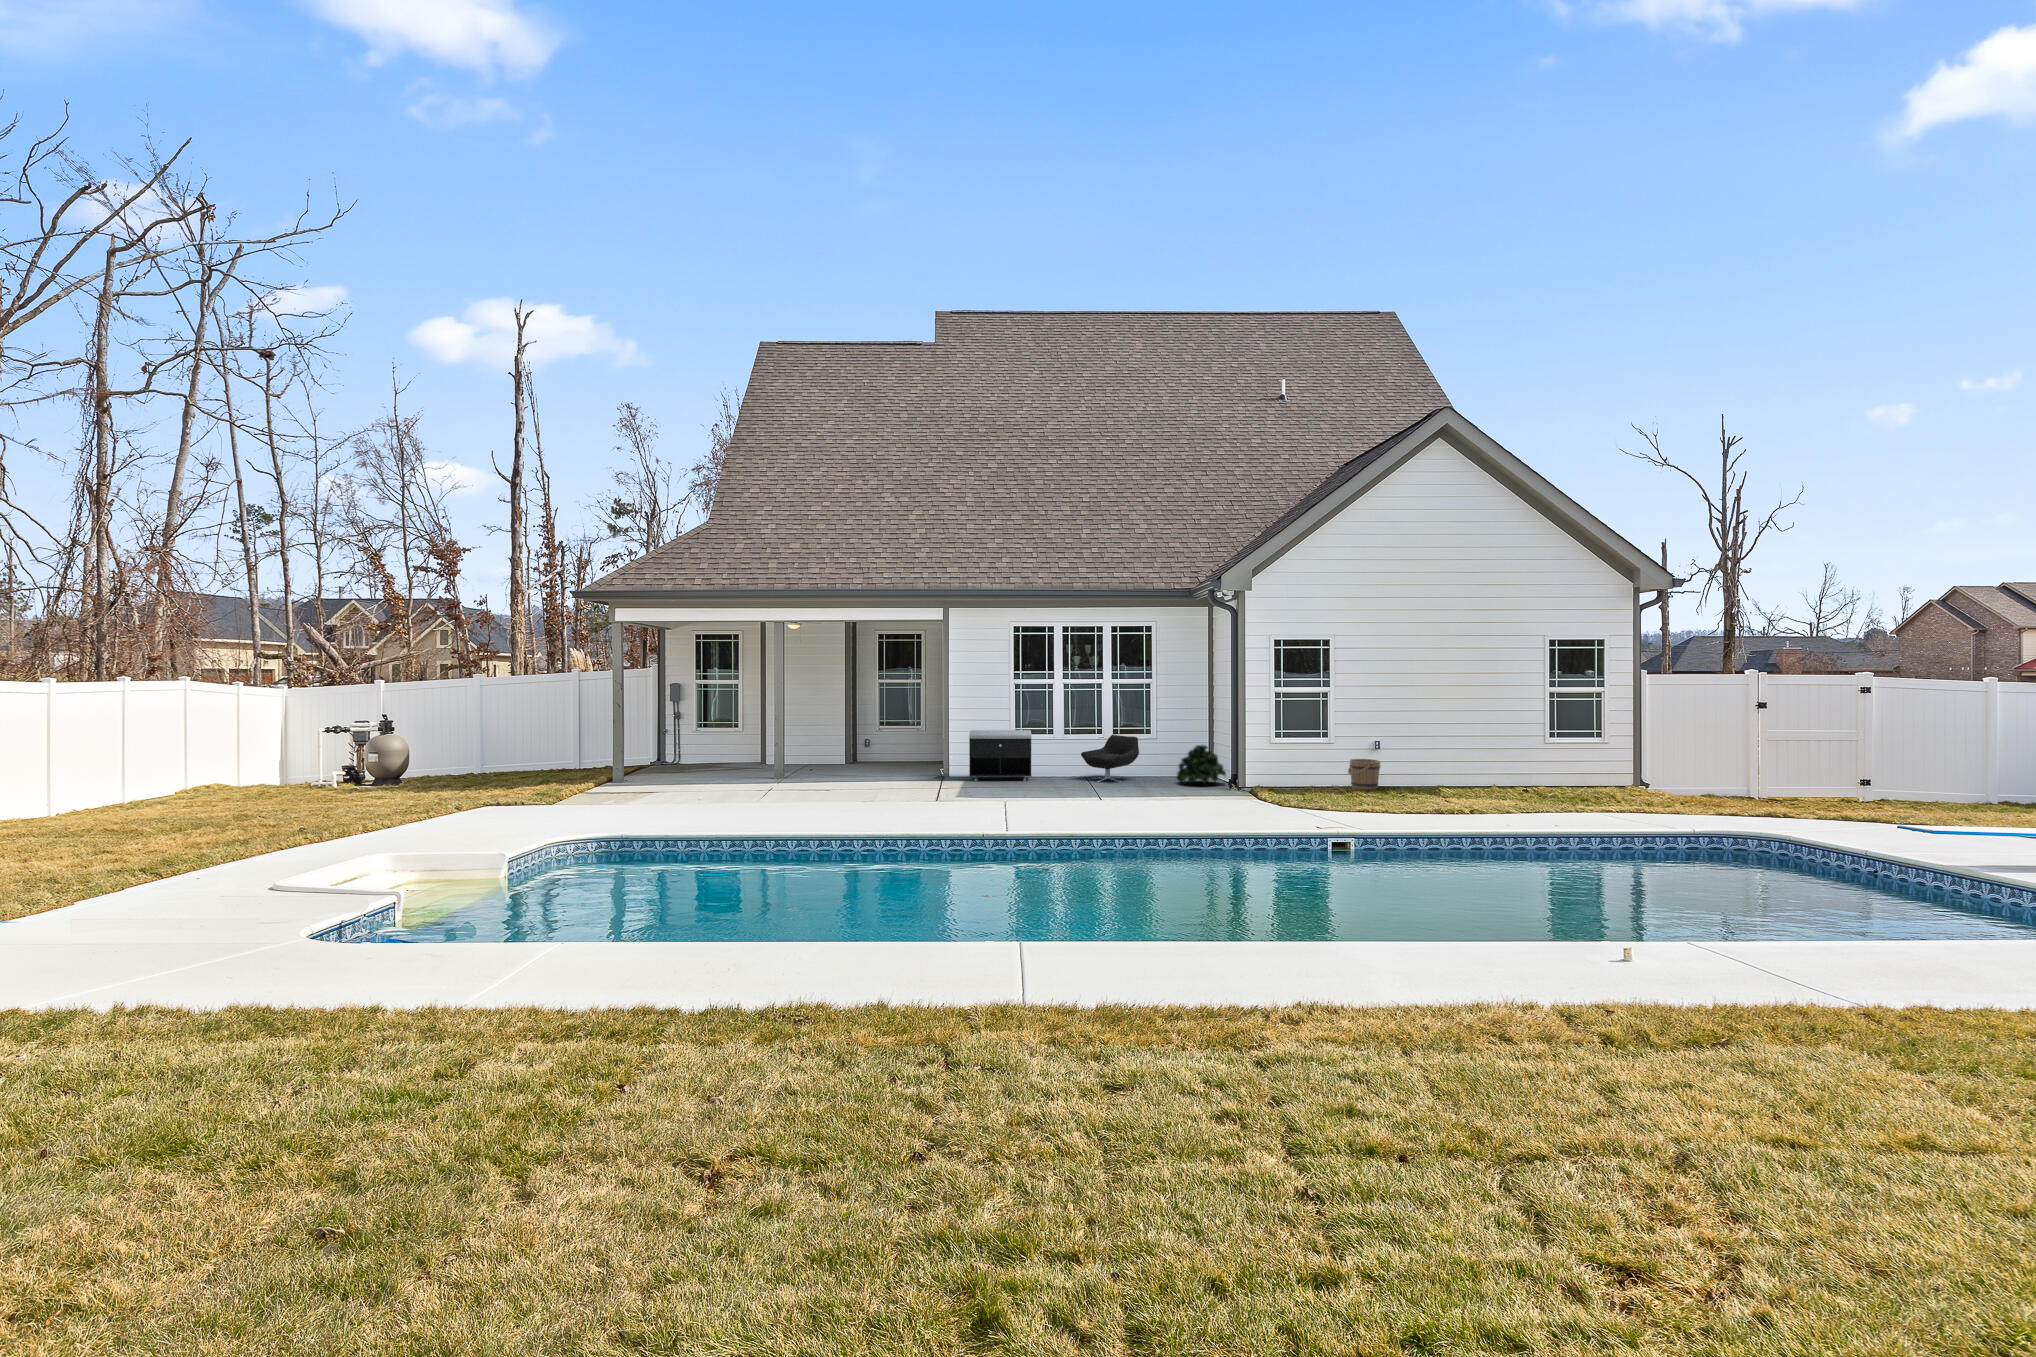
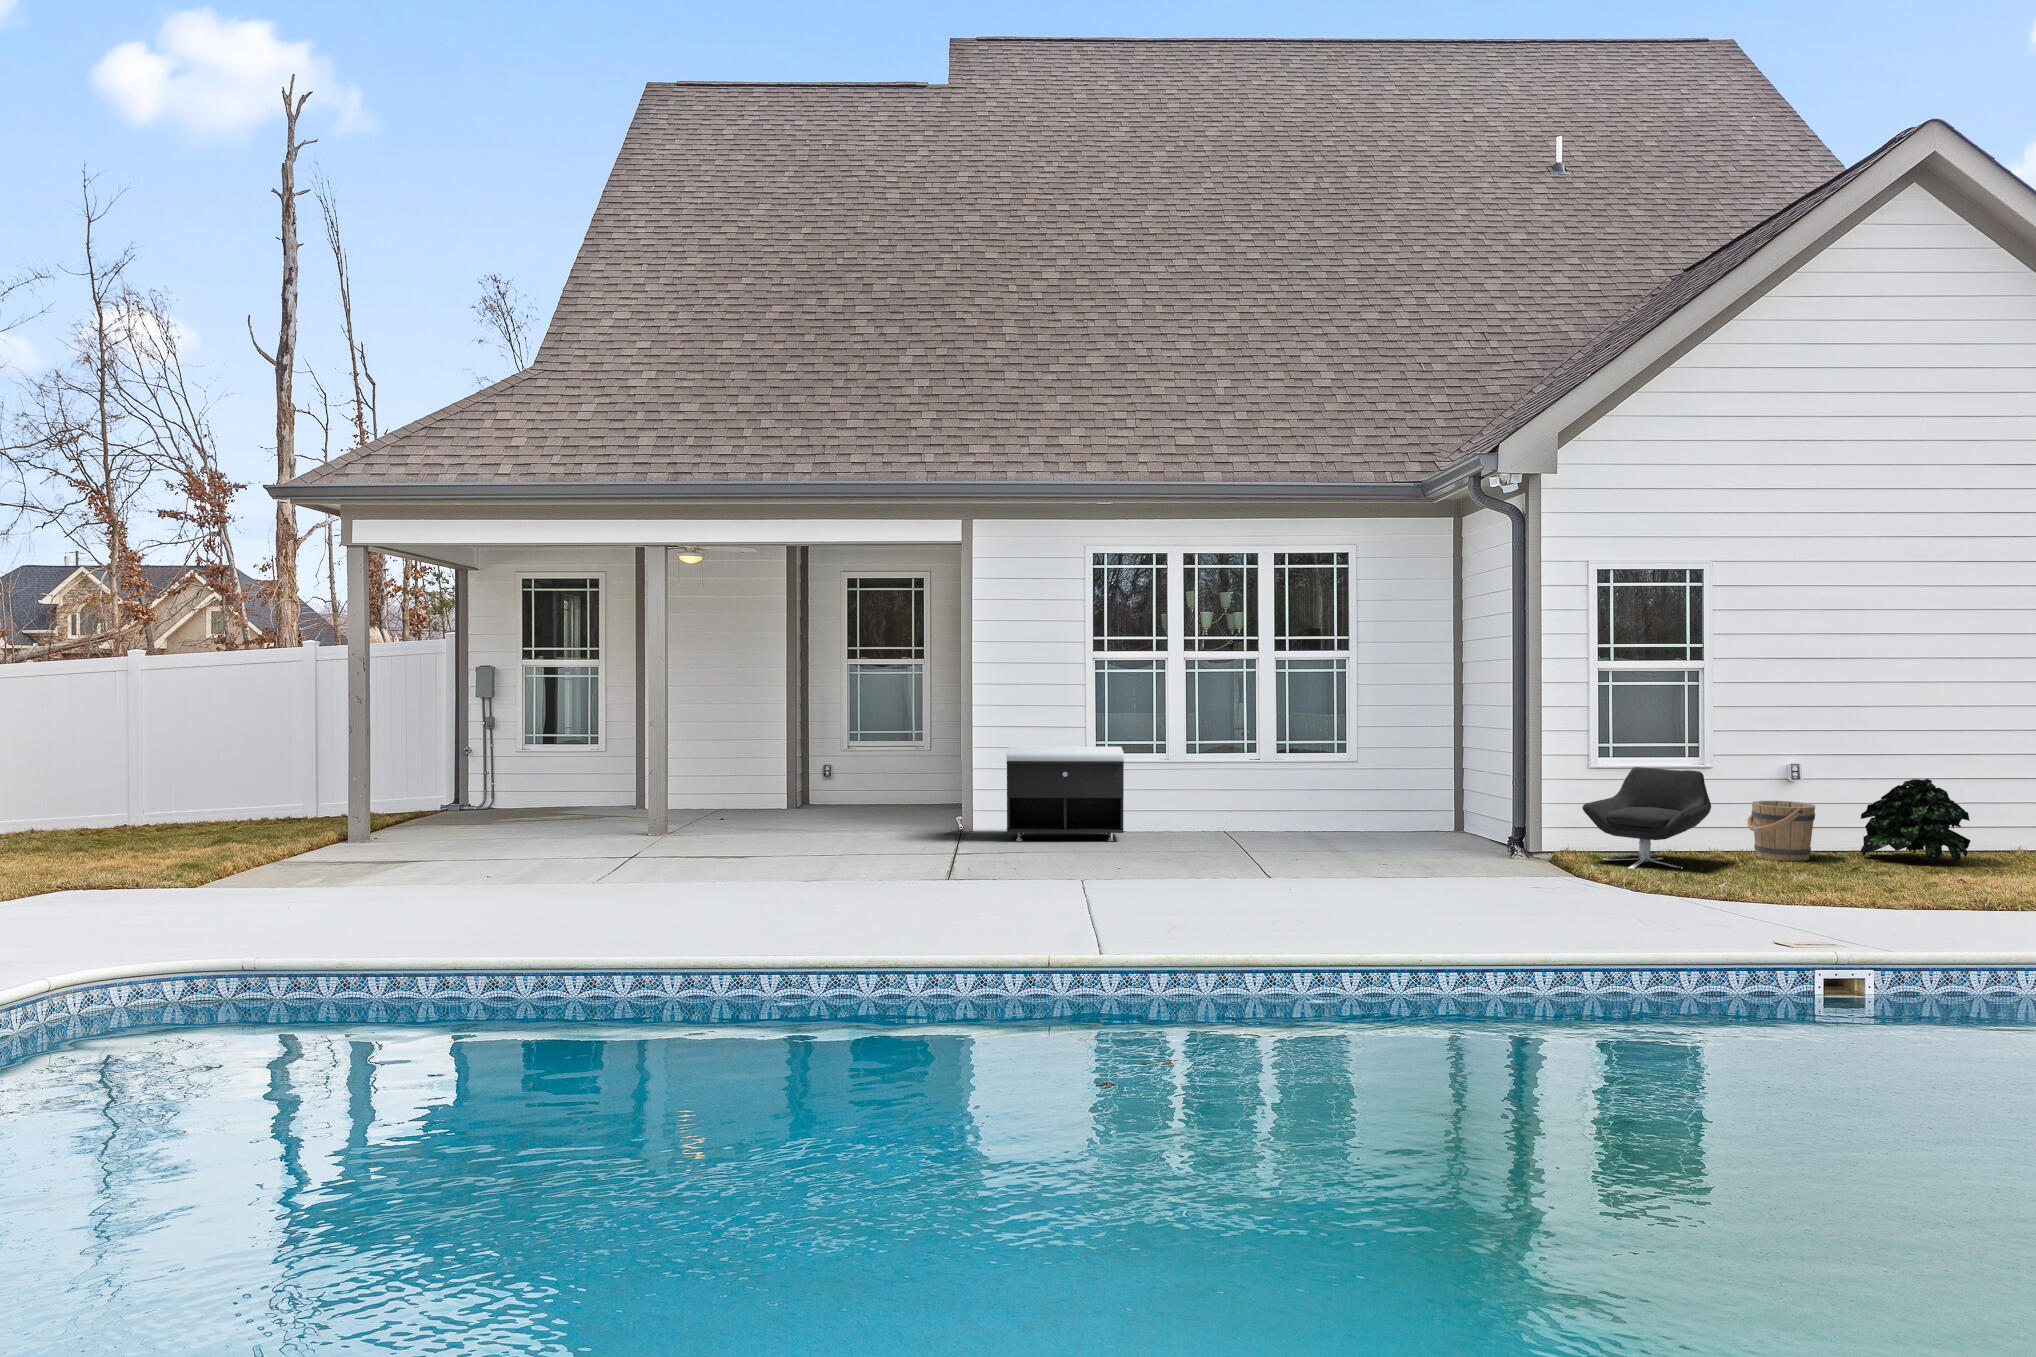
lounge chair: present [1081,735,1139,782] -> present [1582,767,1711,868]
potted plant: present [1177,745,1226,783] -> present [1861,779,1971,864]

